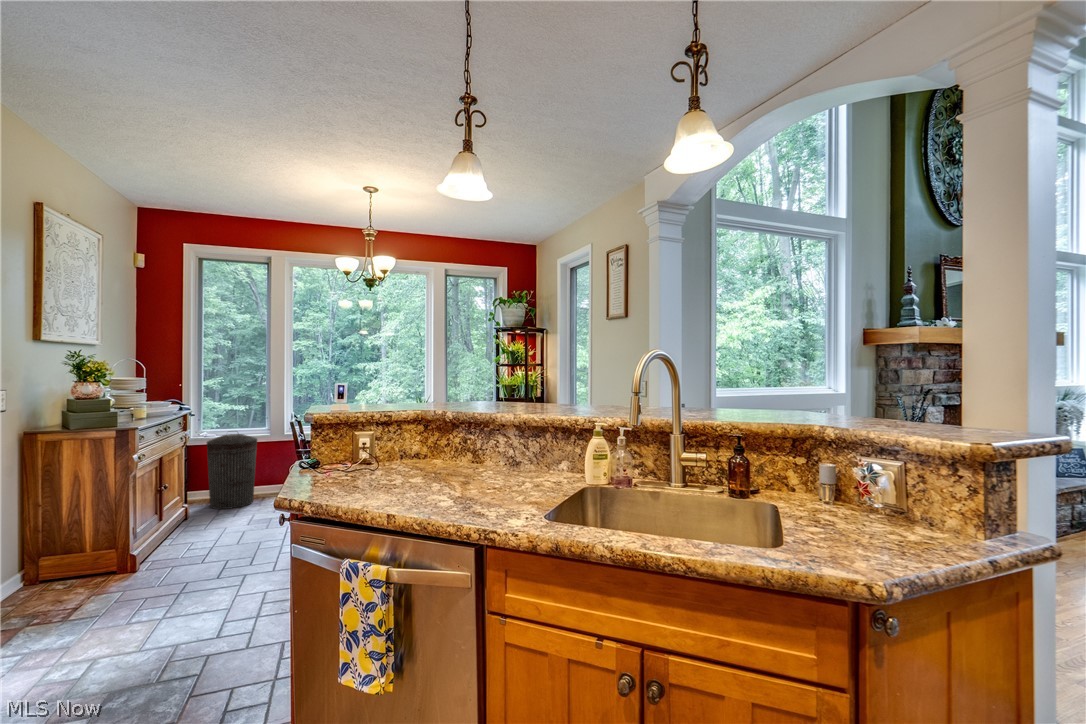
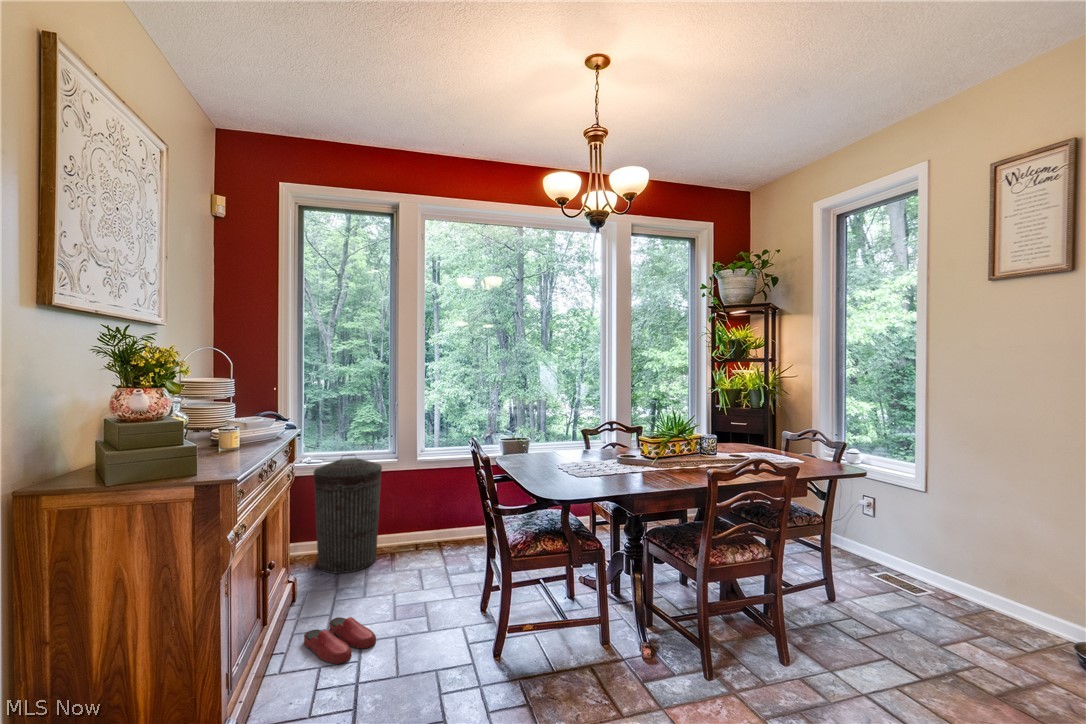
slippers: none [188,523,233,543] -> present [304,617,376,664]

